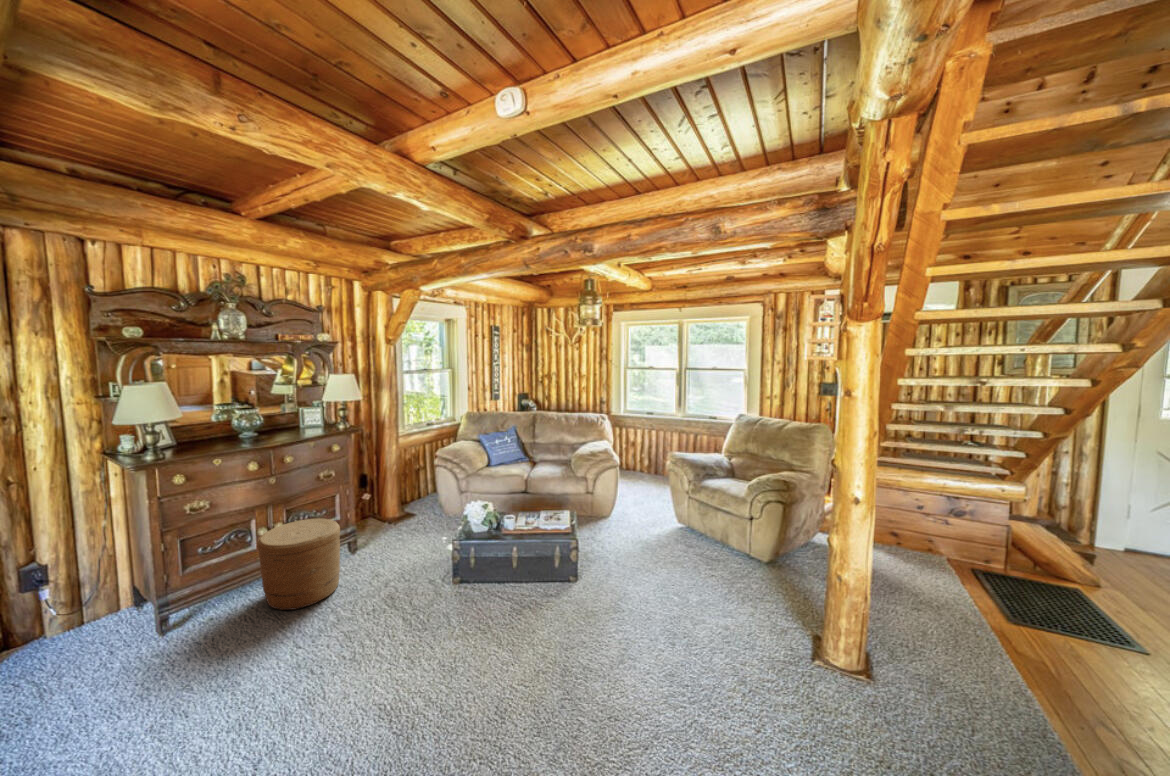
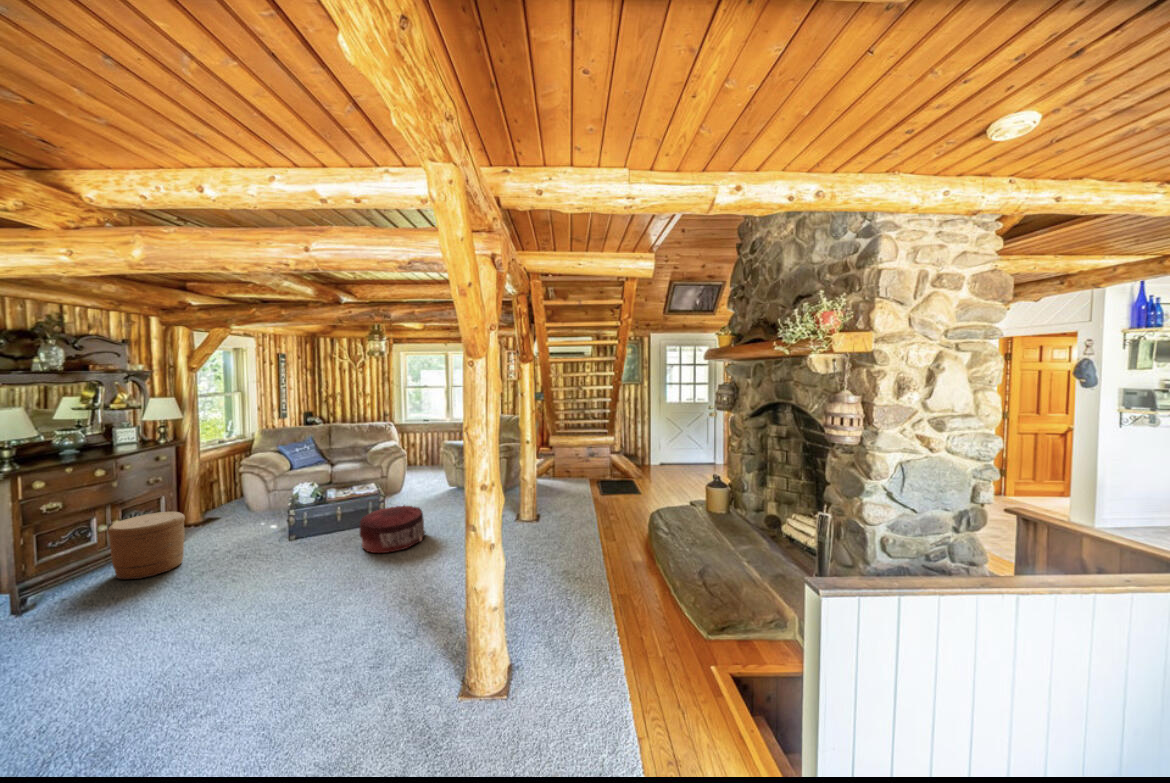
pouf: none [528,567,637,675] -> present [360,505,426,553]

